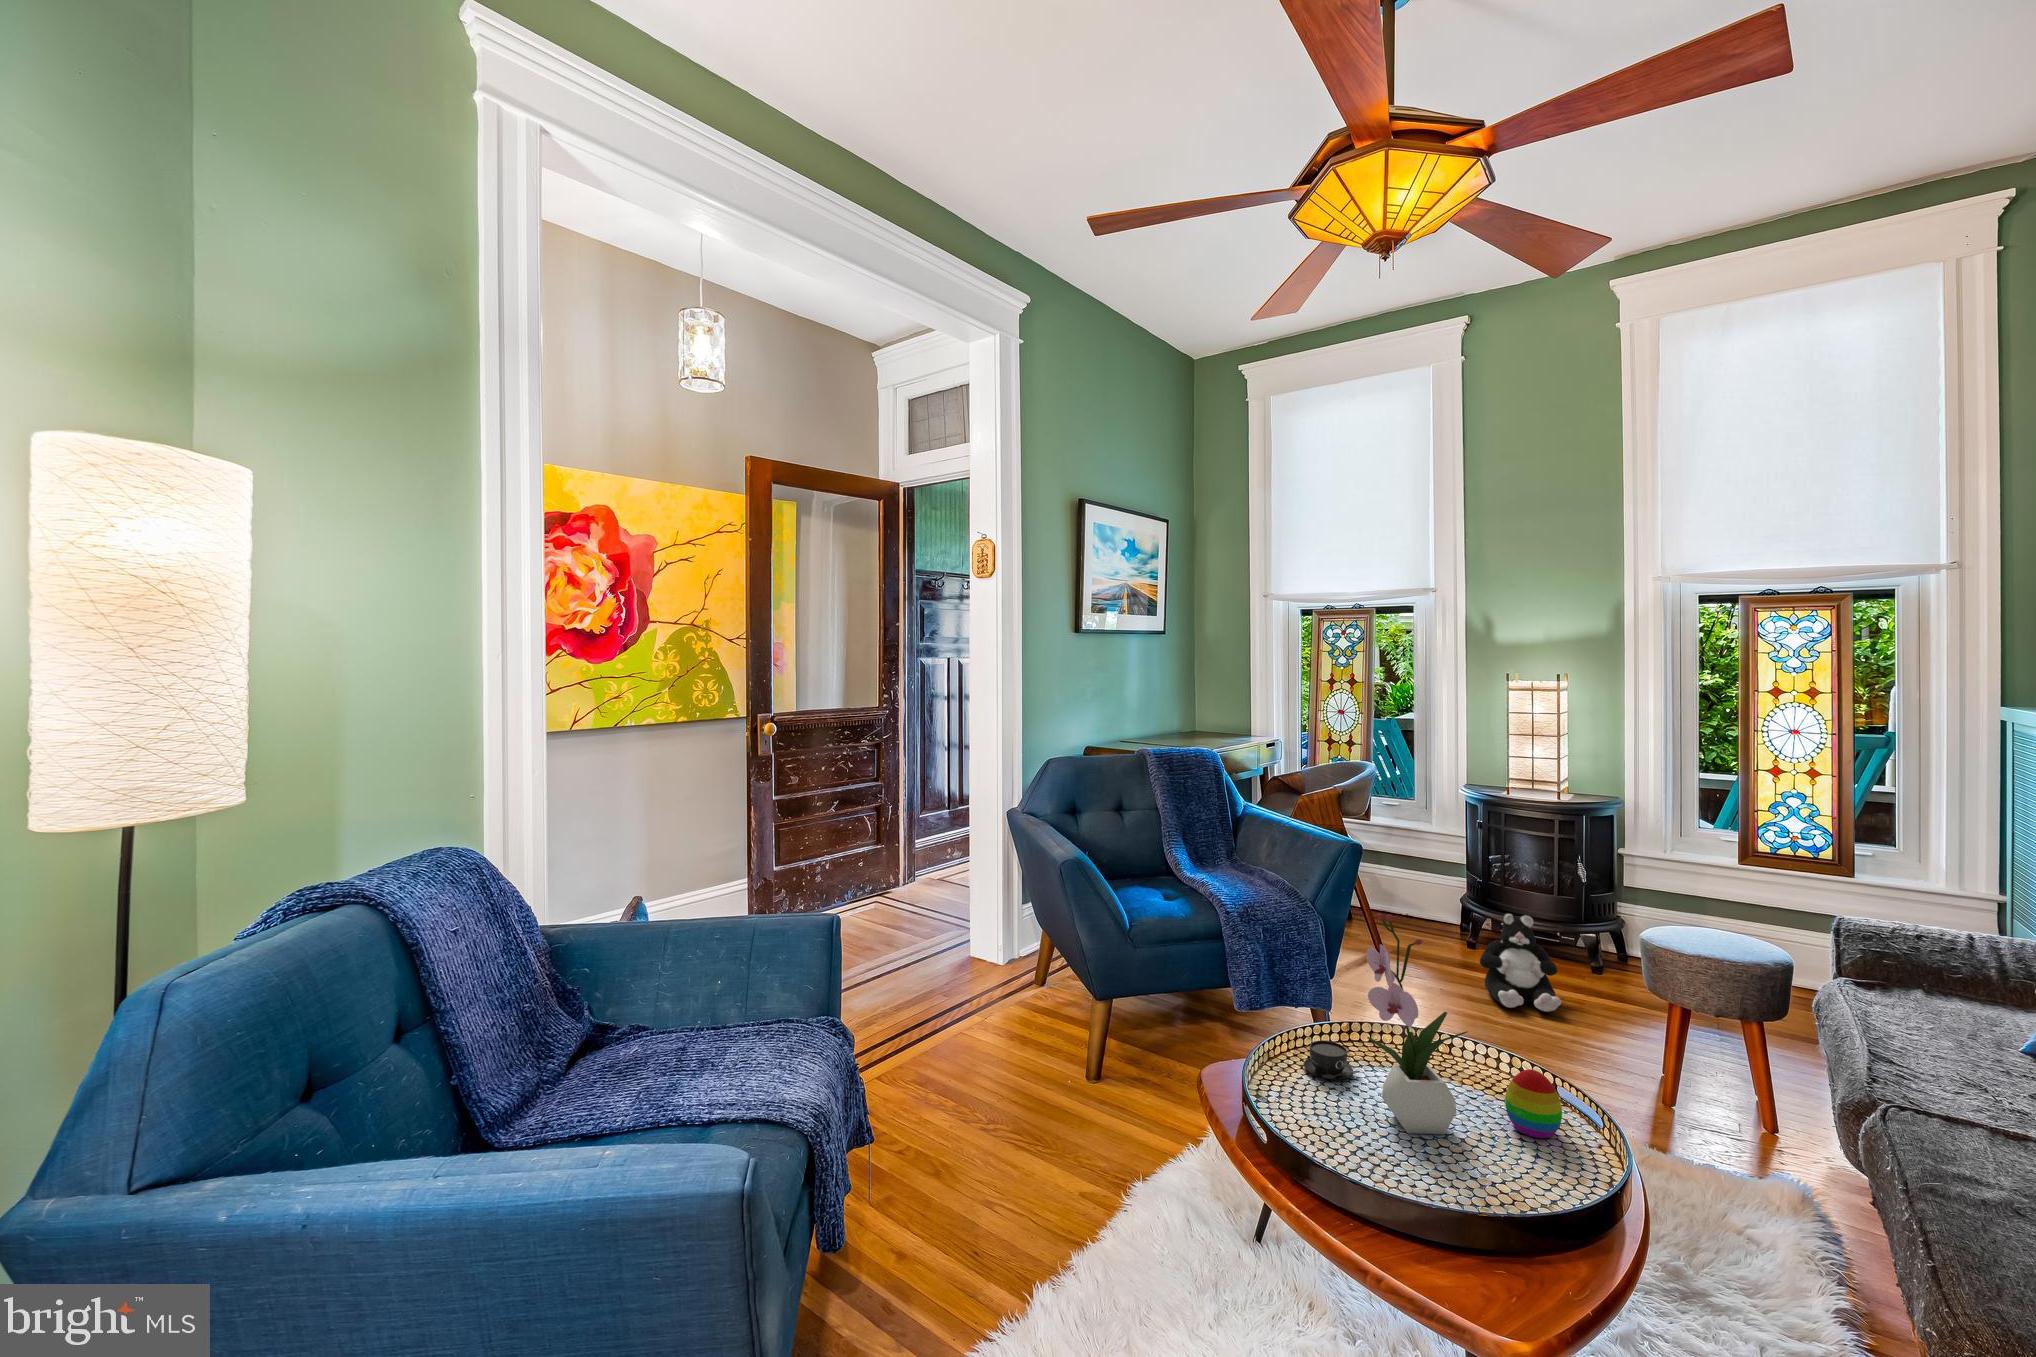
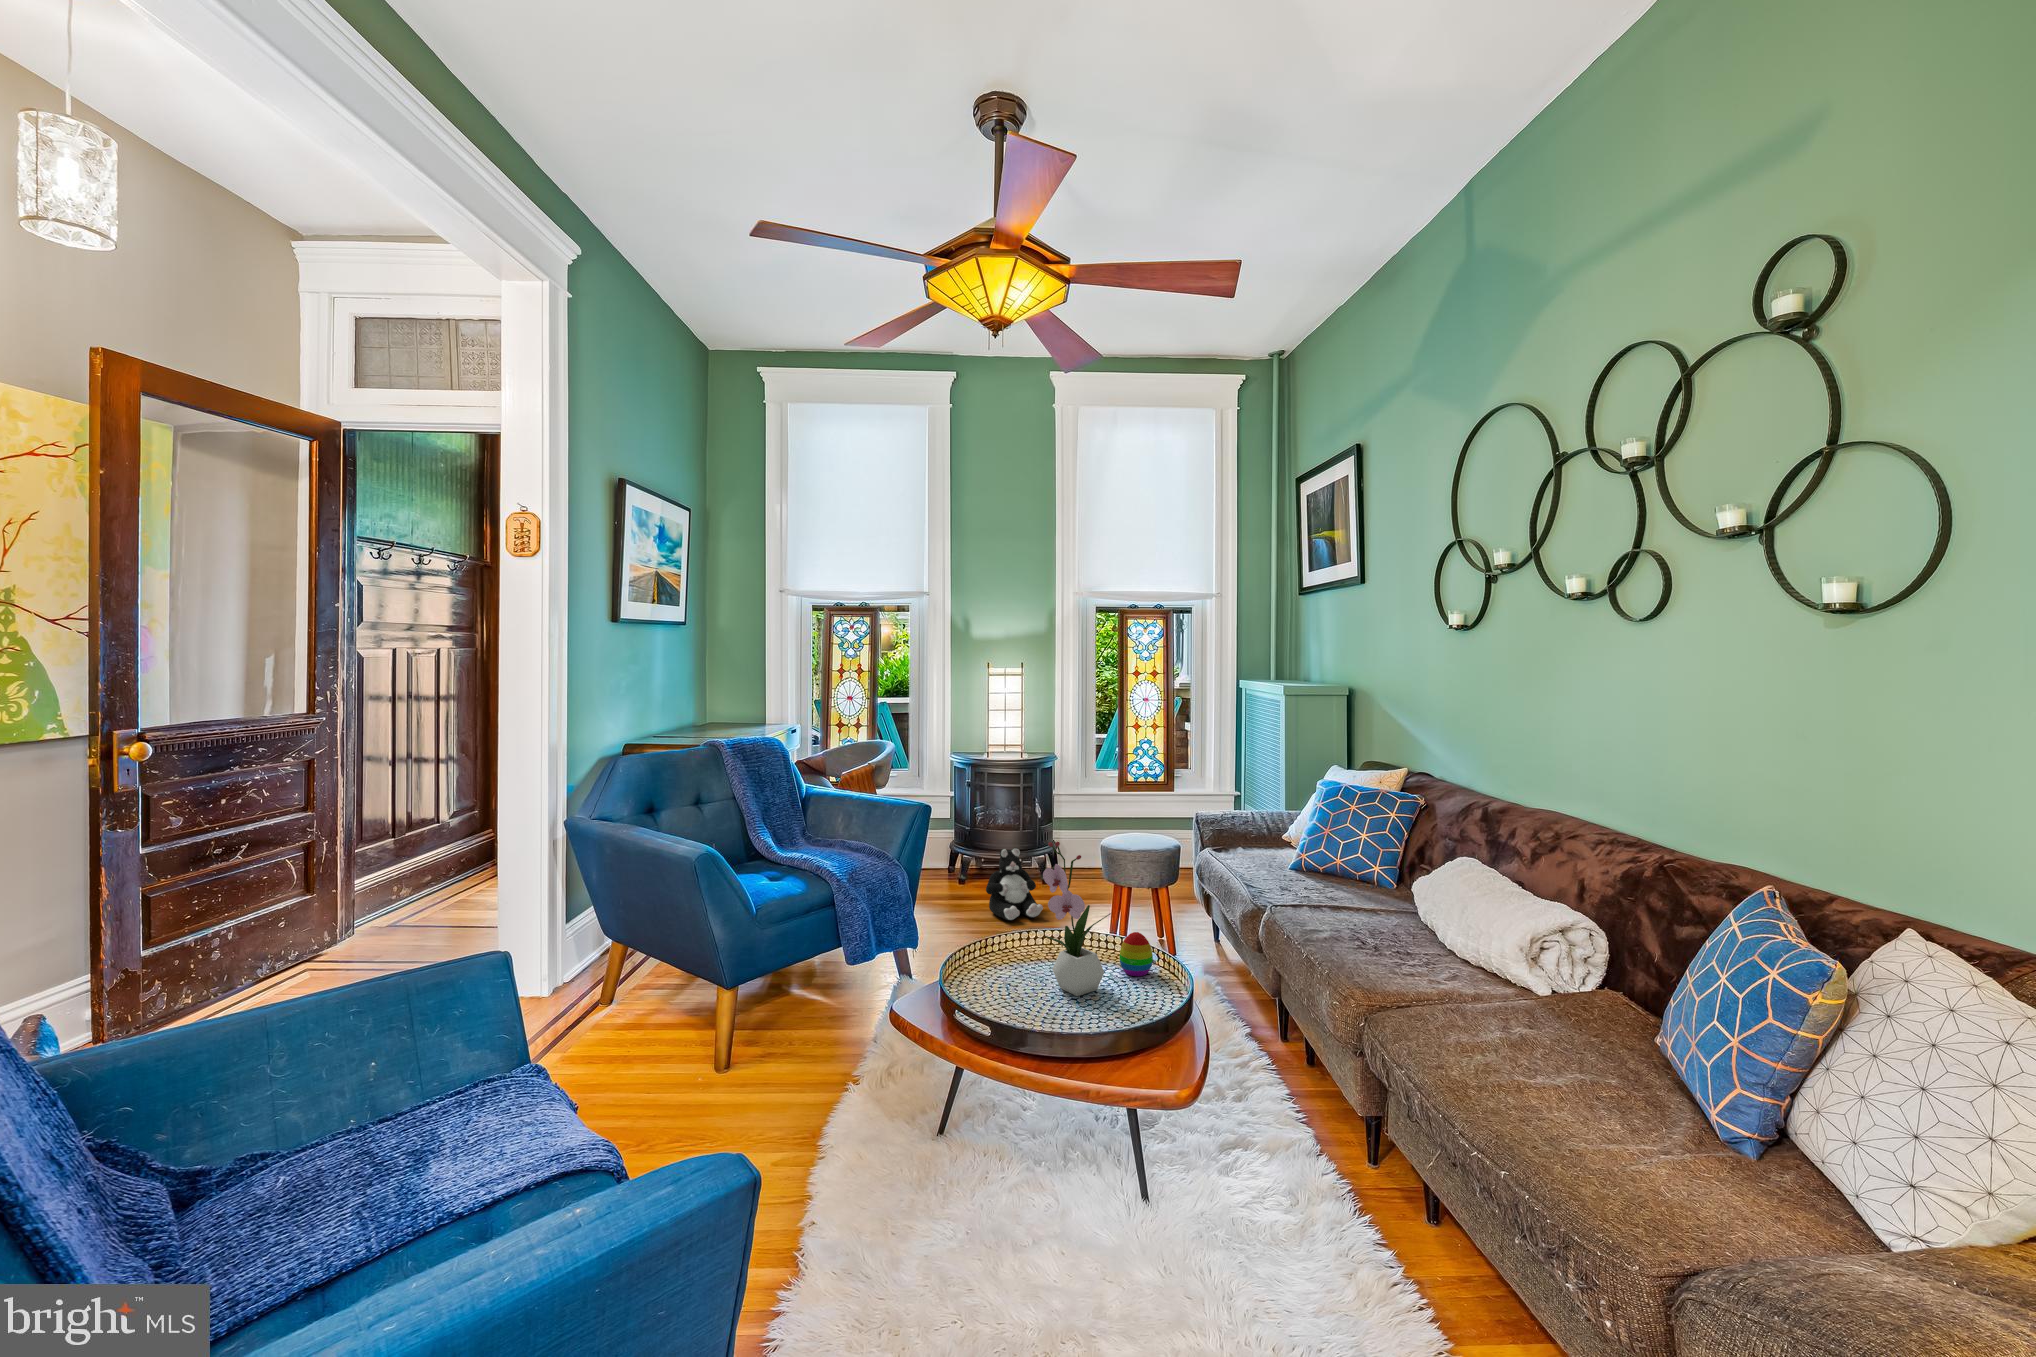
teacup: present [1304,1040,1360,1080] -> none [982,952,1022,980]

